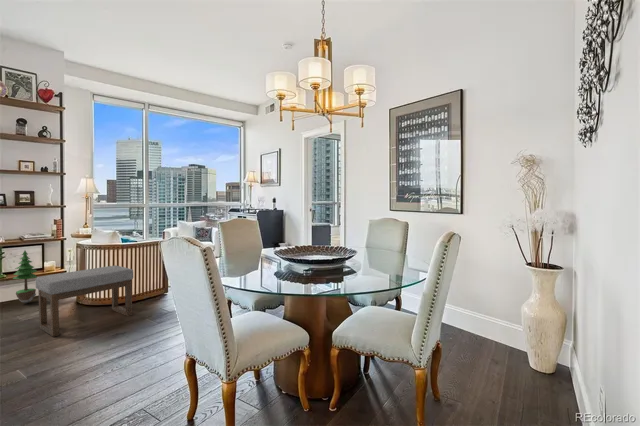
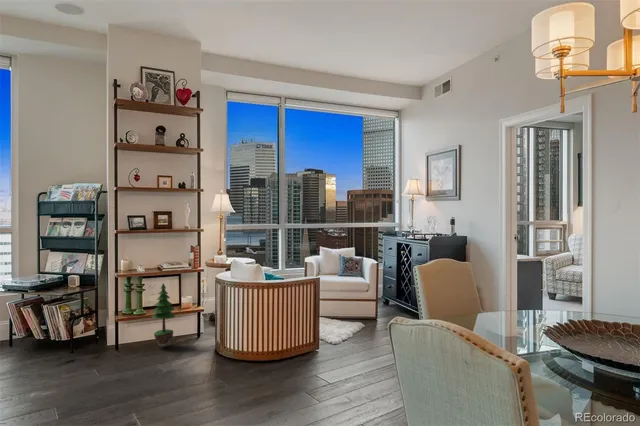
ottoman: present [36,265,133,337] -> none [177,310,284,406]

